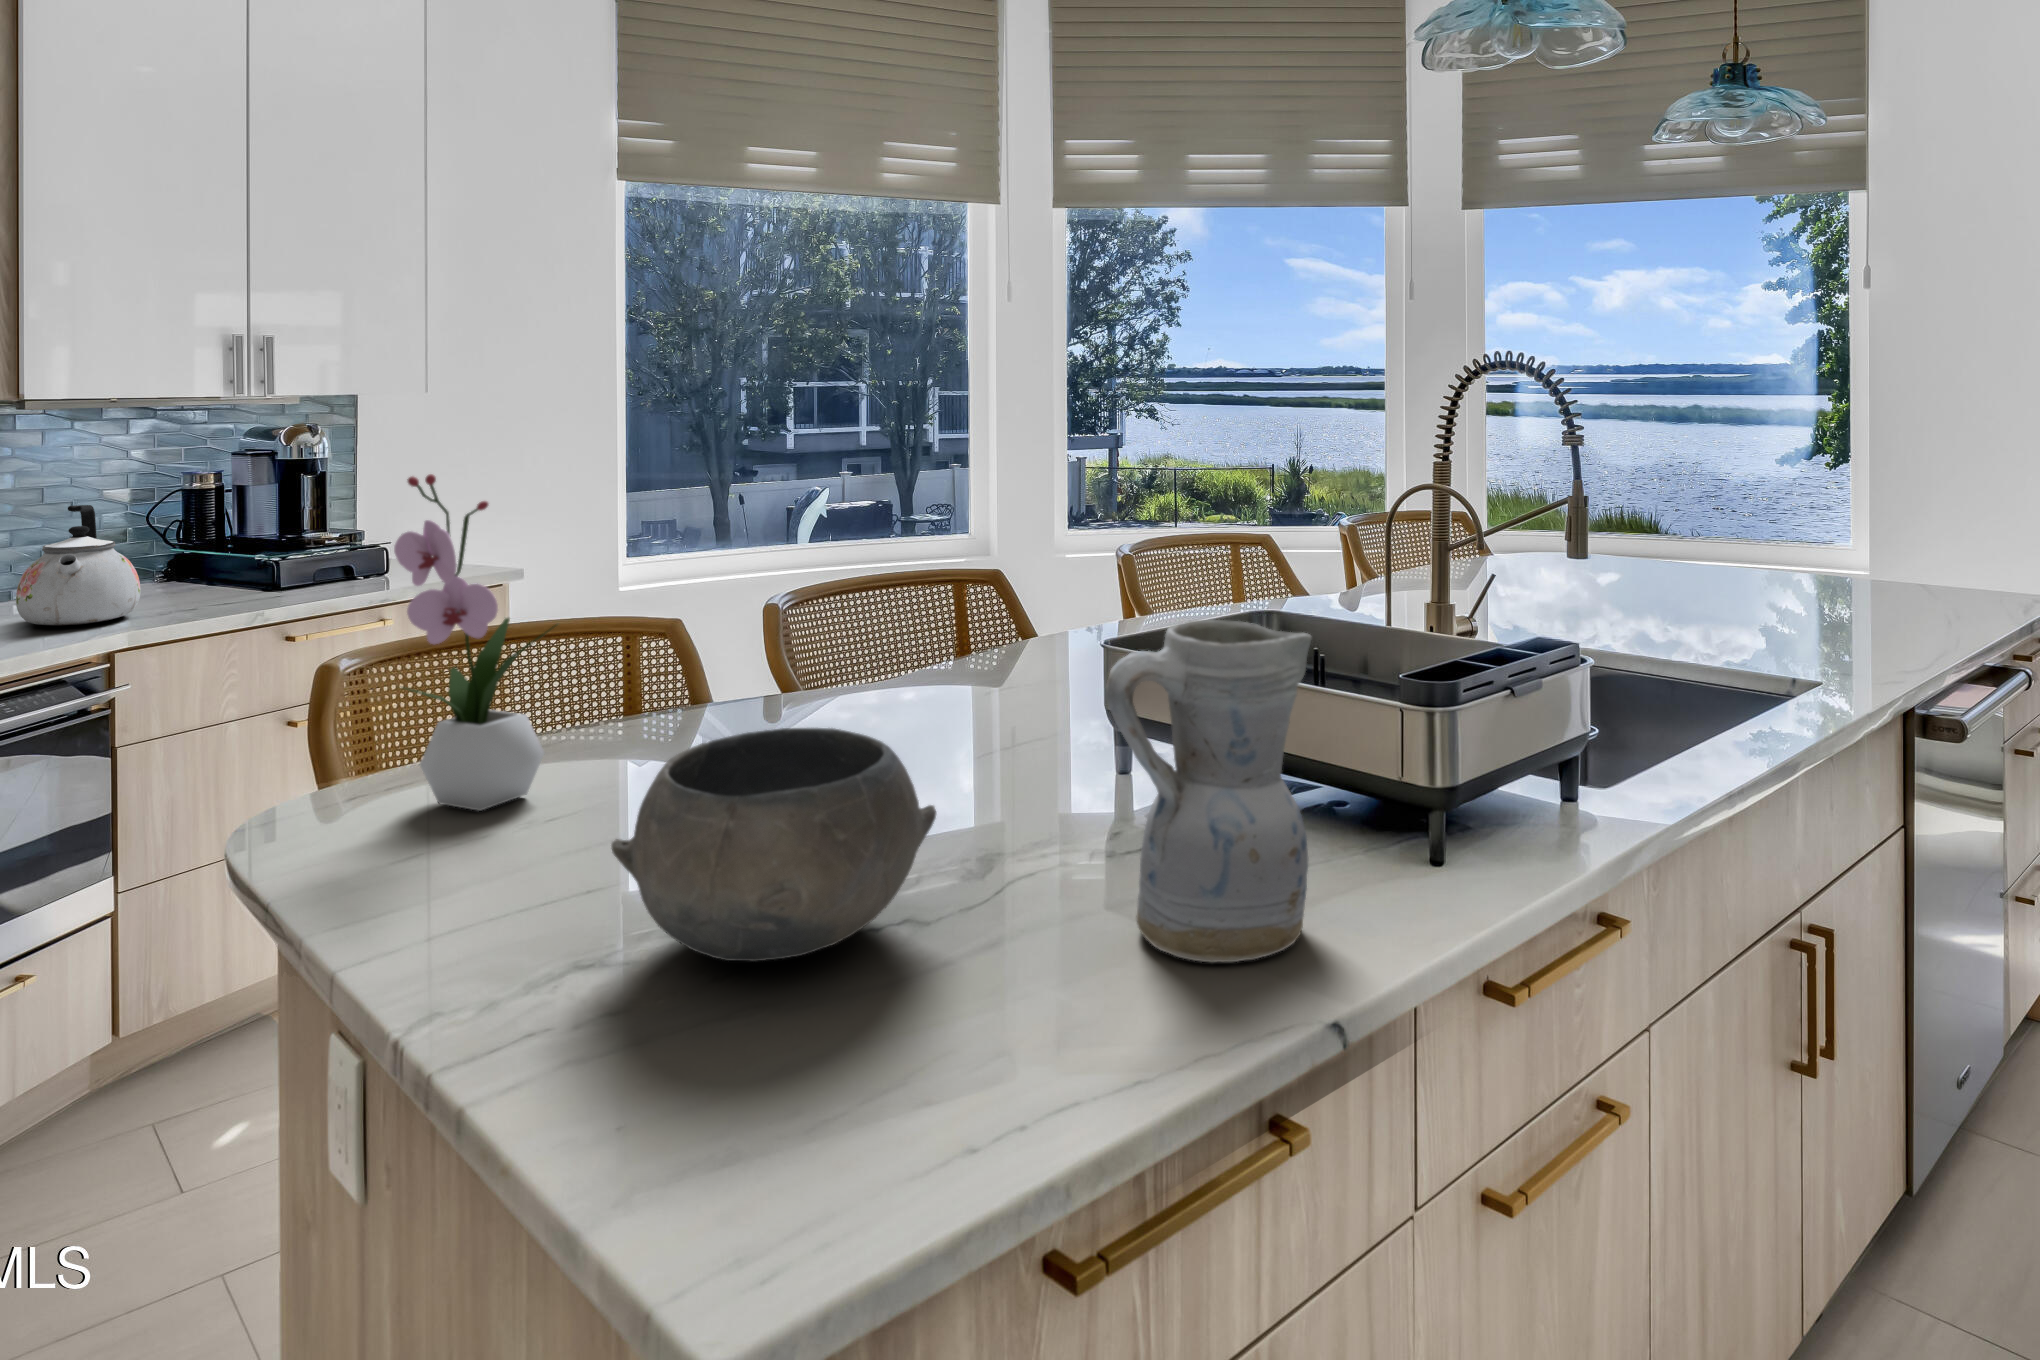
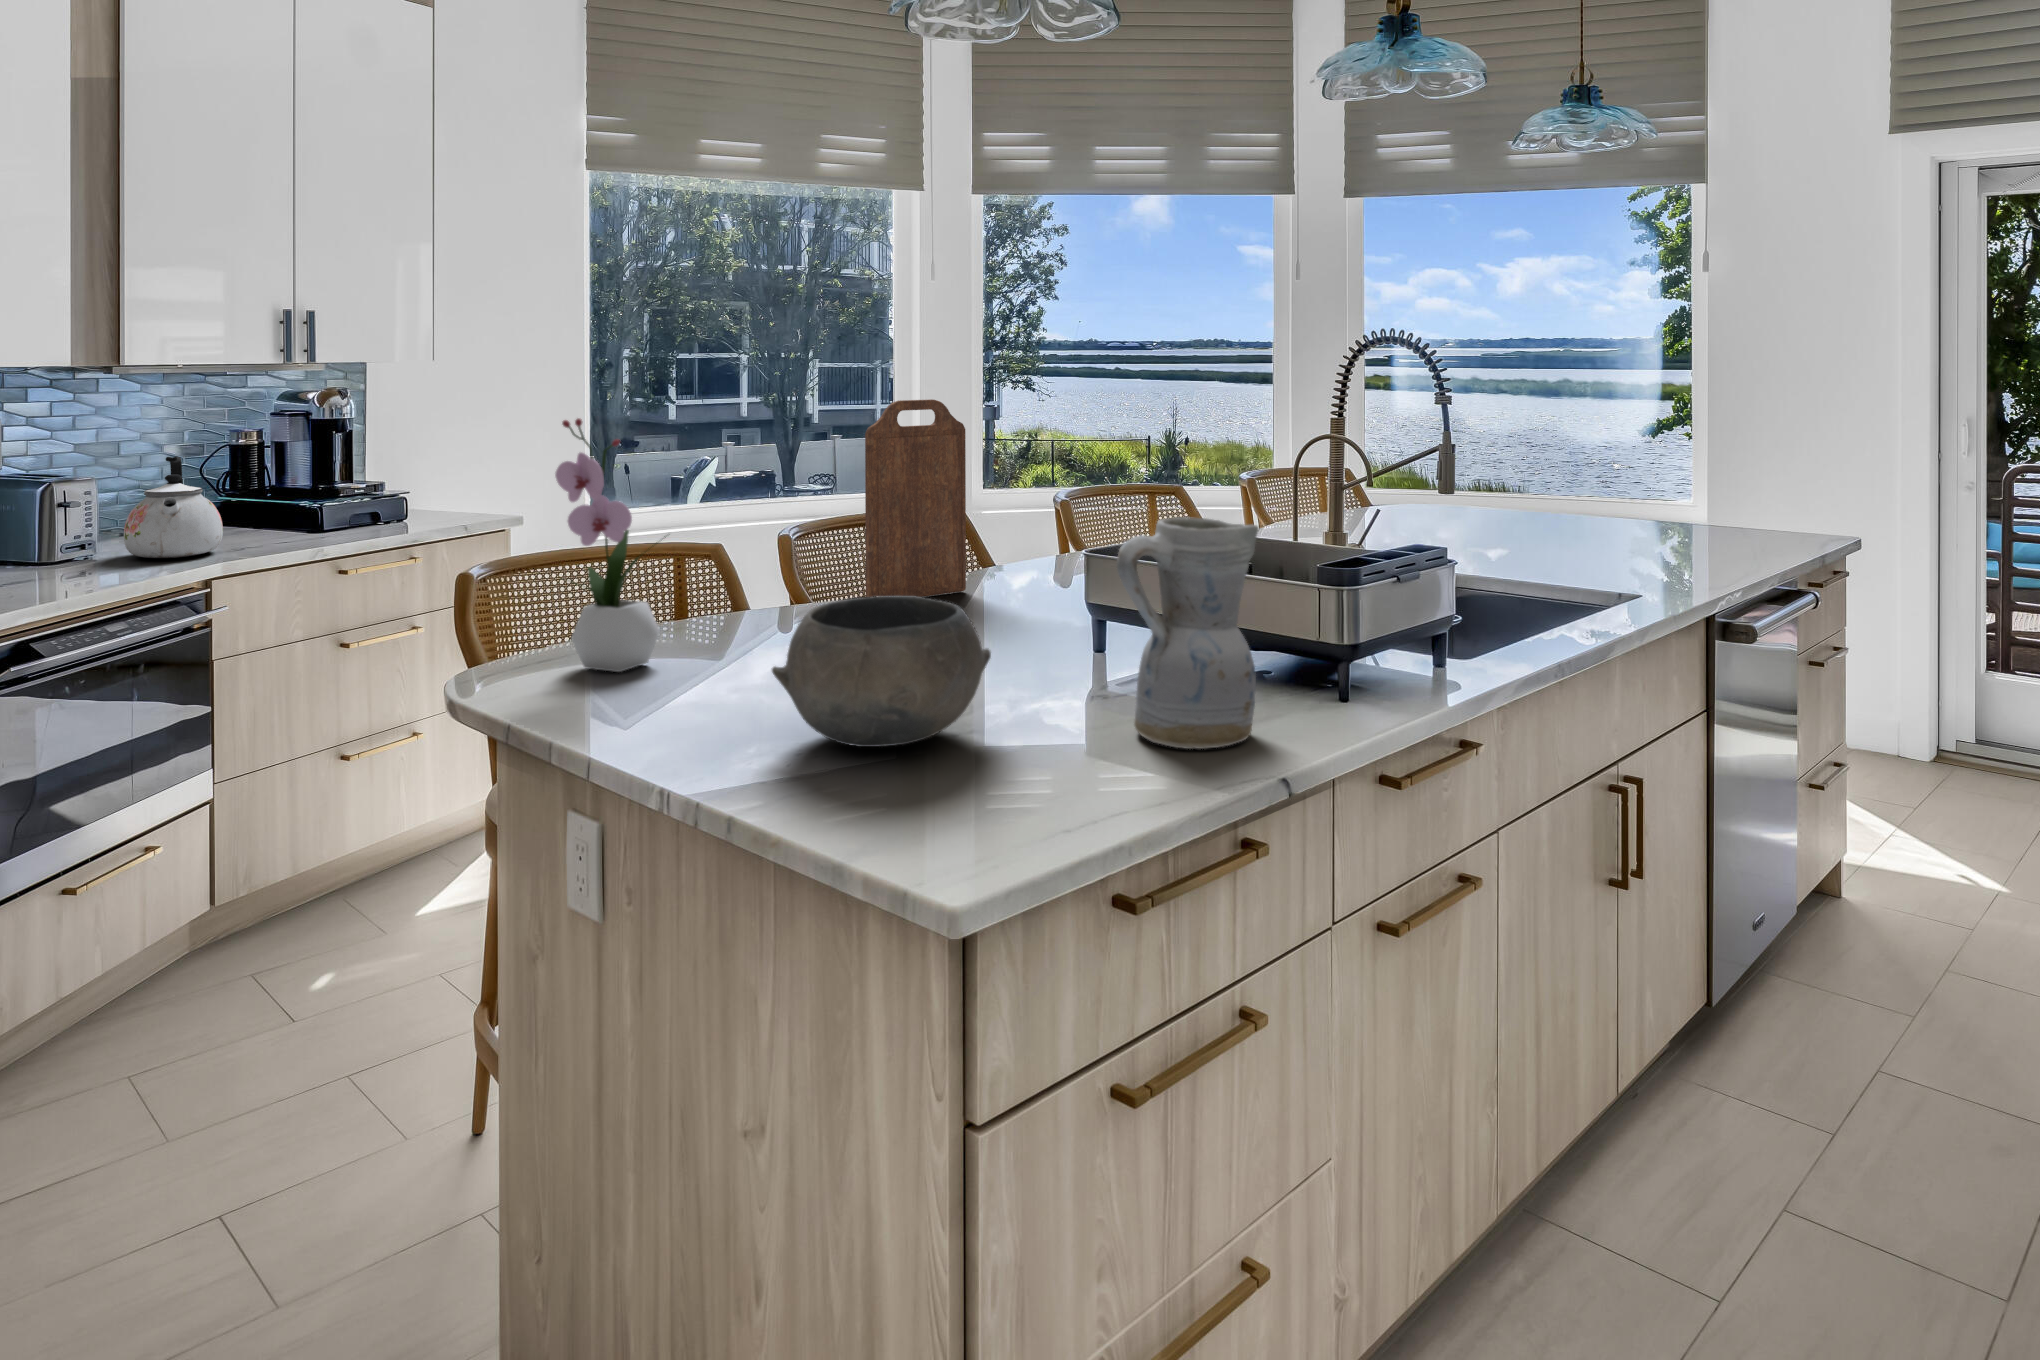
cutting board: none [853,441,984,696] -> present [865,399,966,597]

